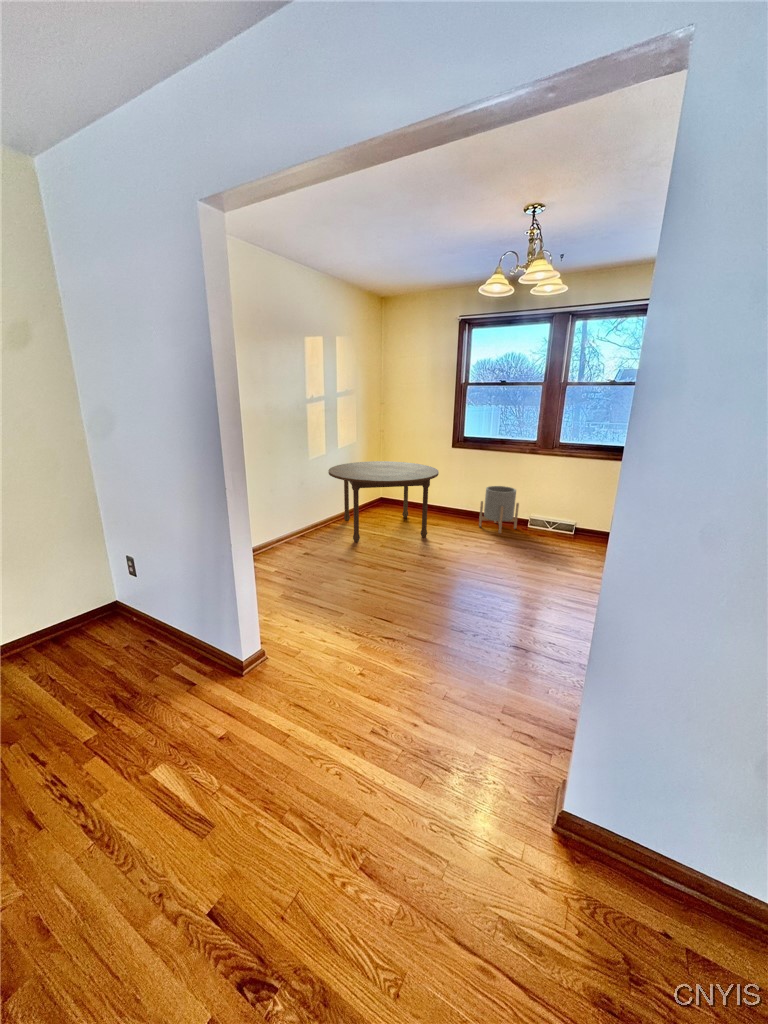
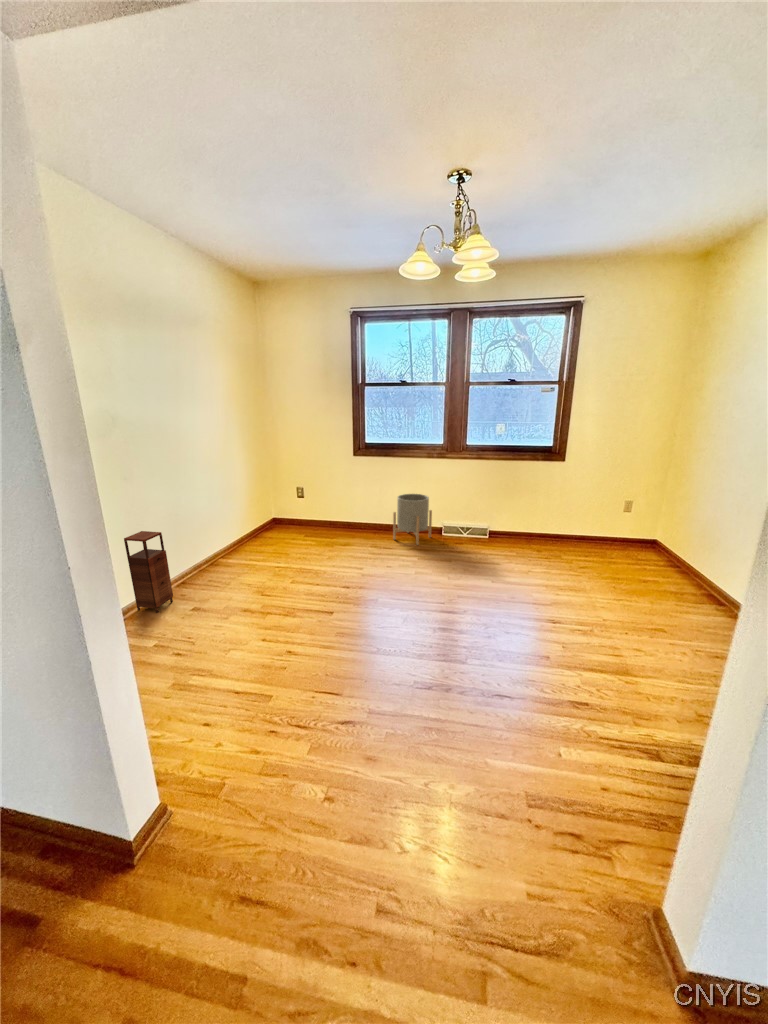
dining table: present [328,461,439,542] -> none [212,475,348,580]
storage cabinet: none [264,492,293,553] -> present [124,531,173,612]

